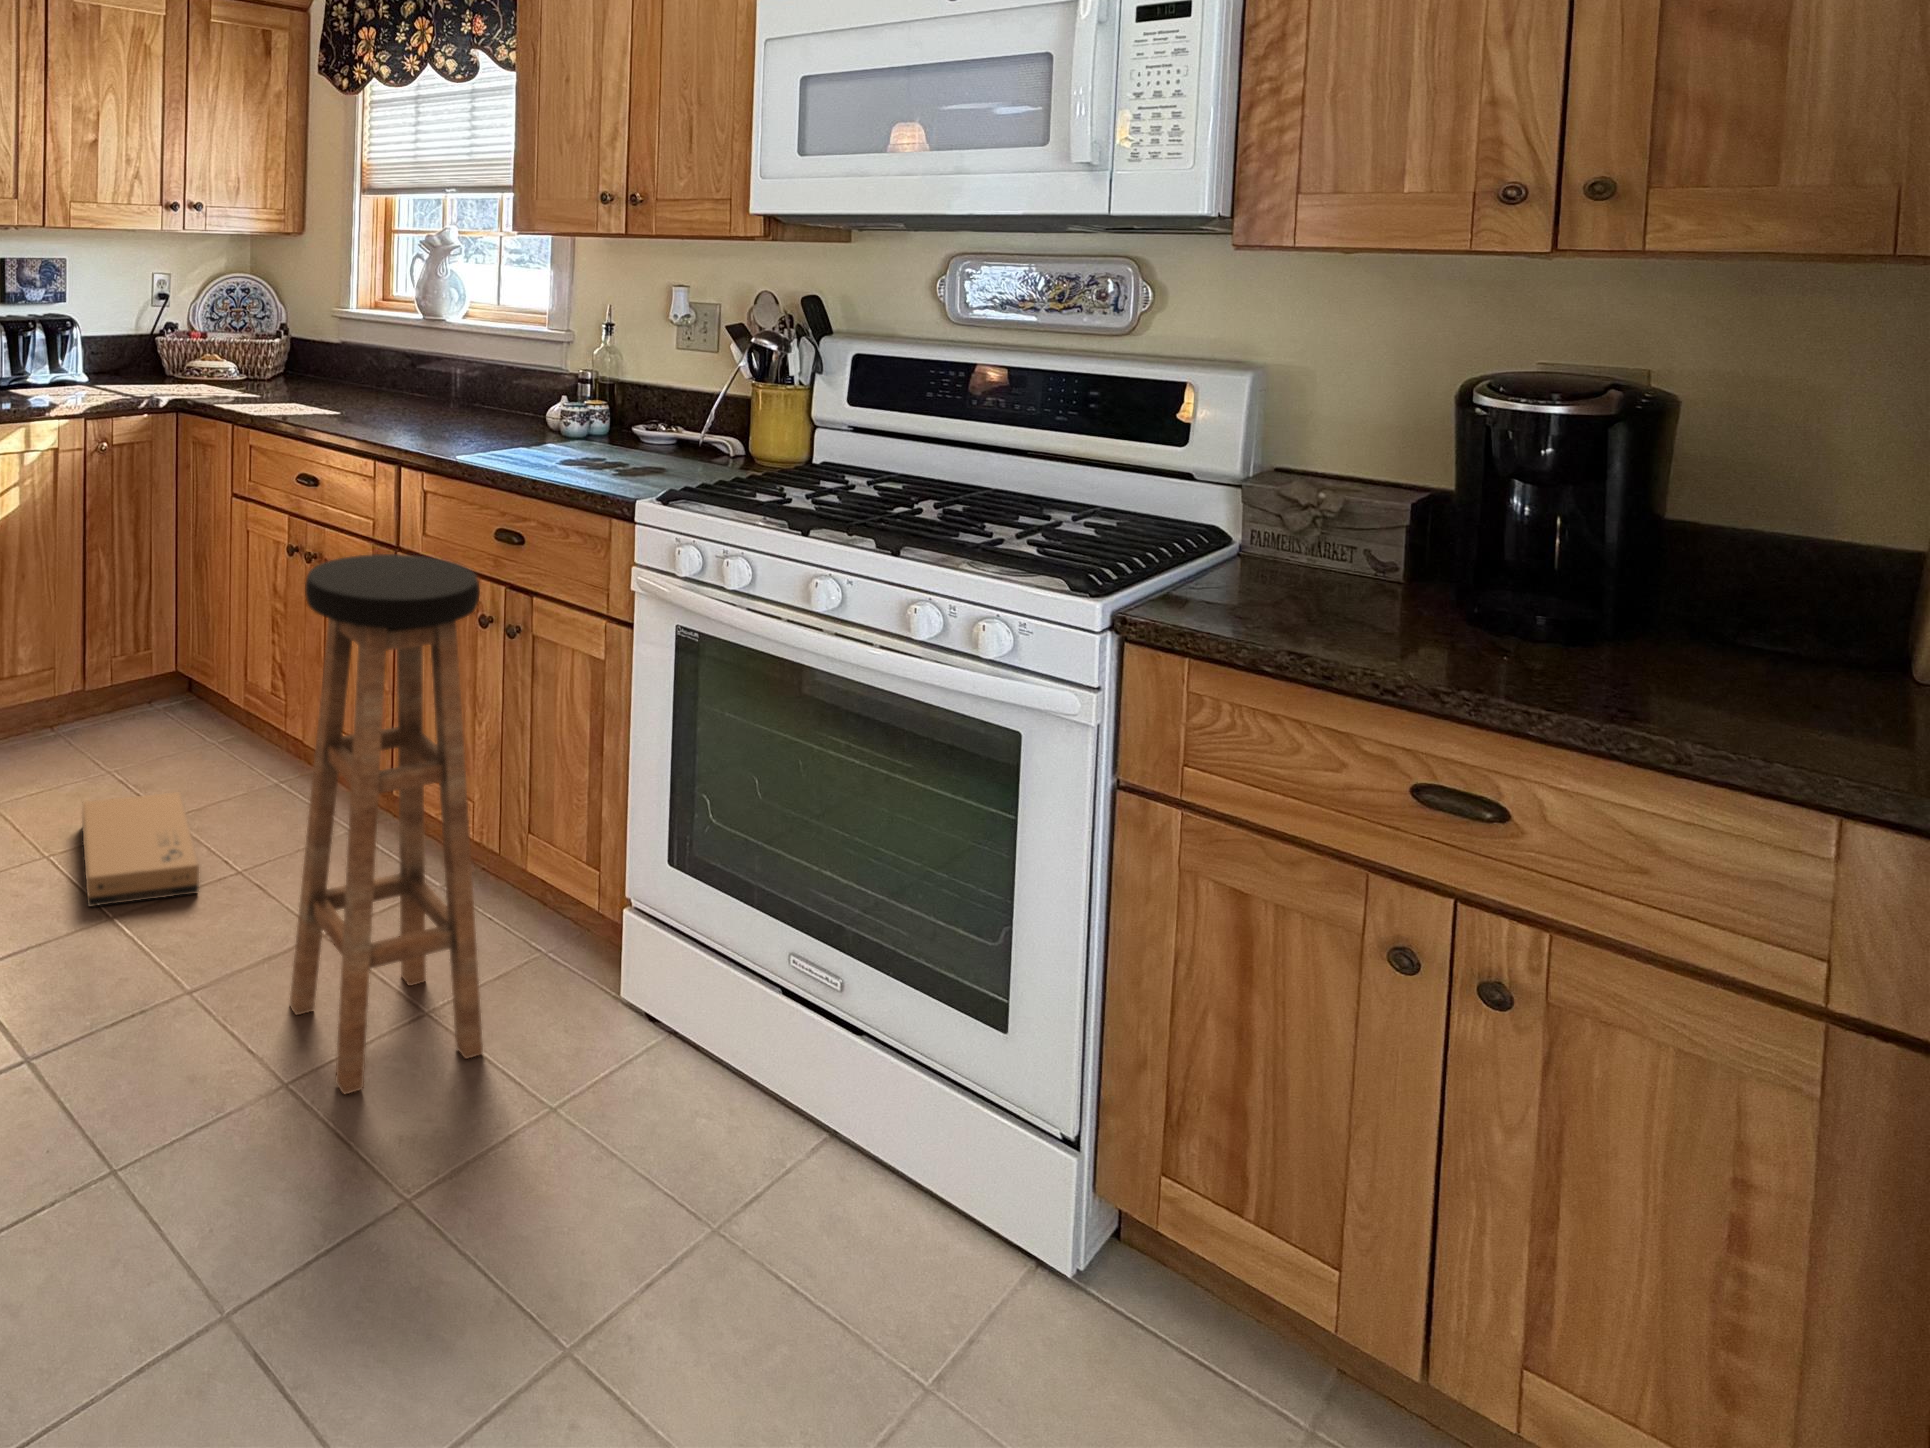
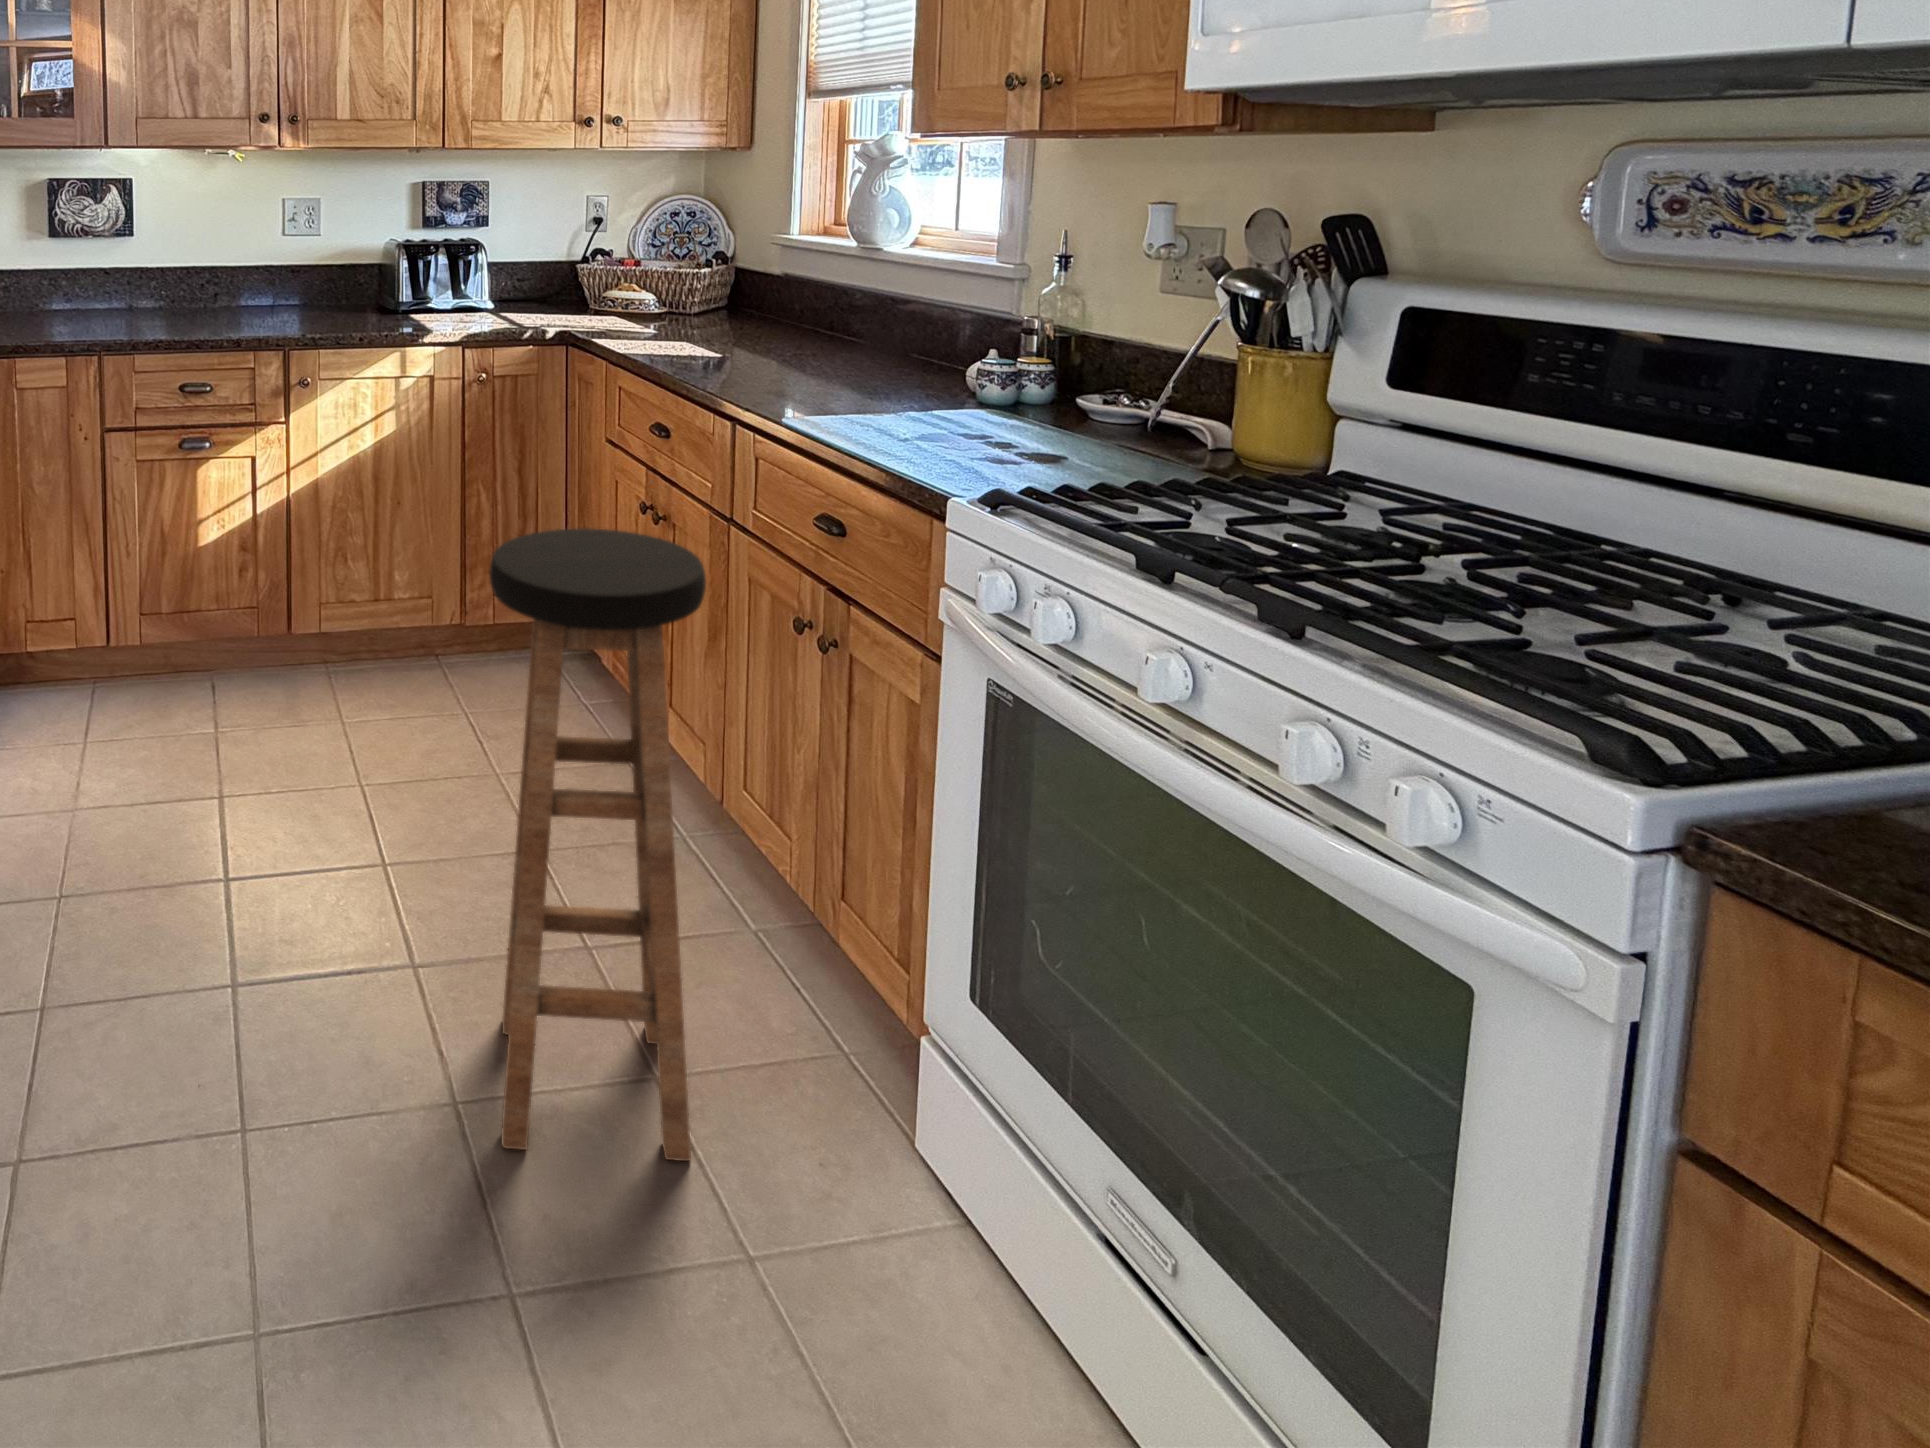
cardboard box: present [82,792,199,907] -> none [365,738,506,863]

